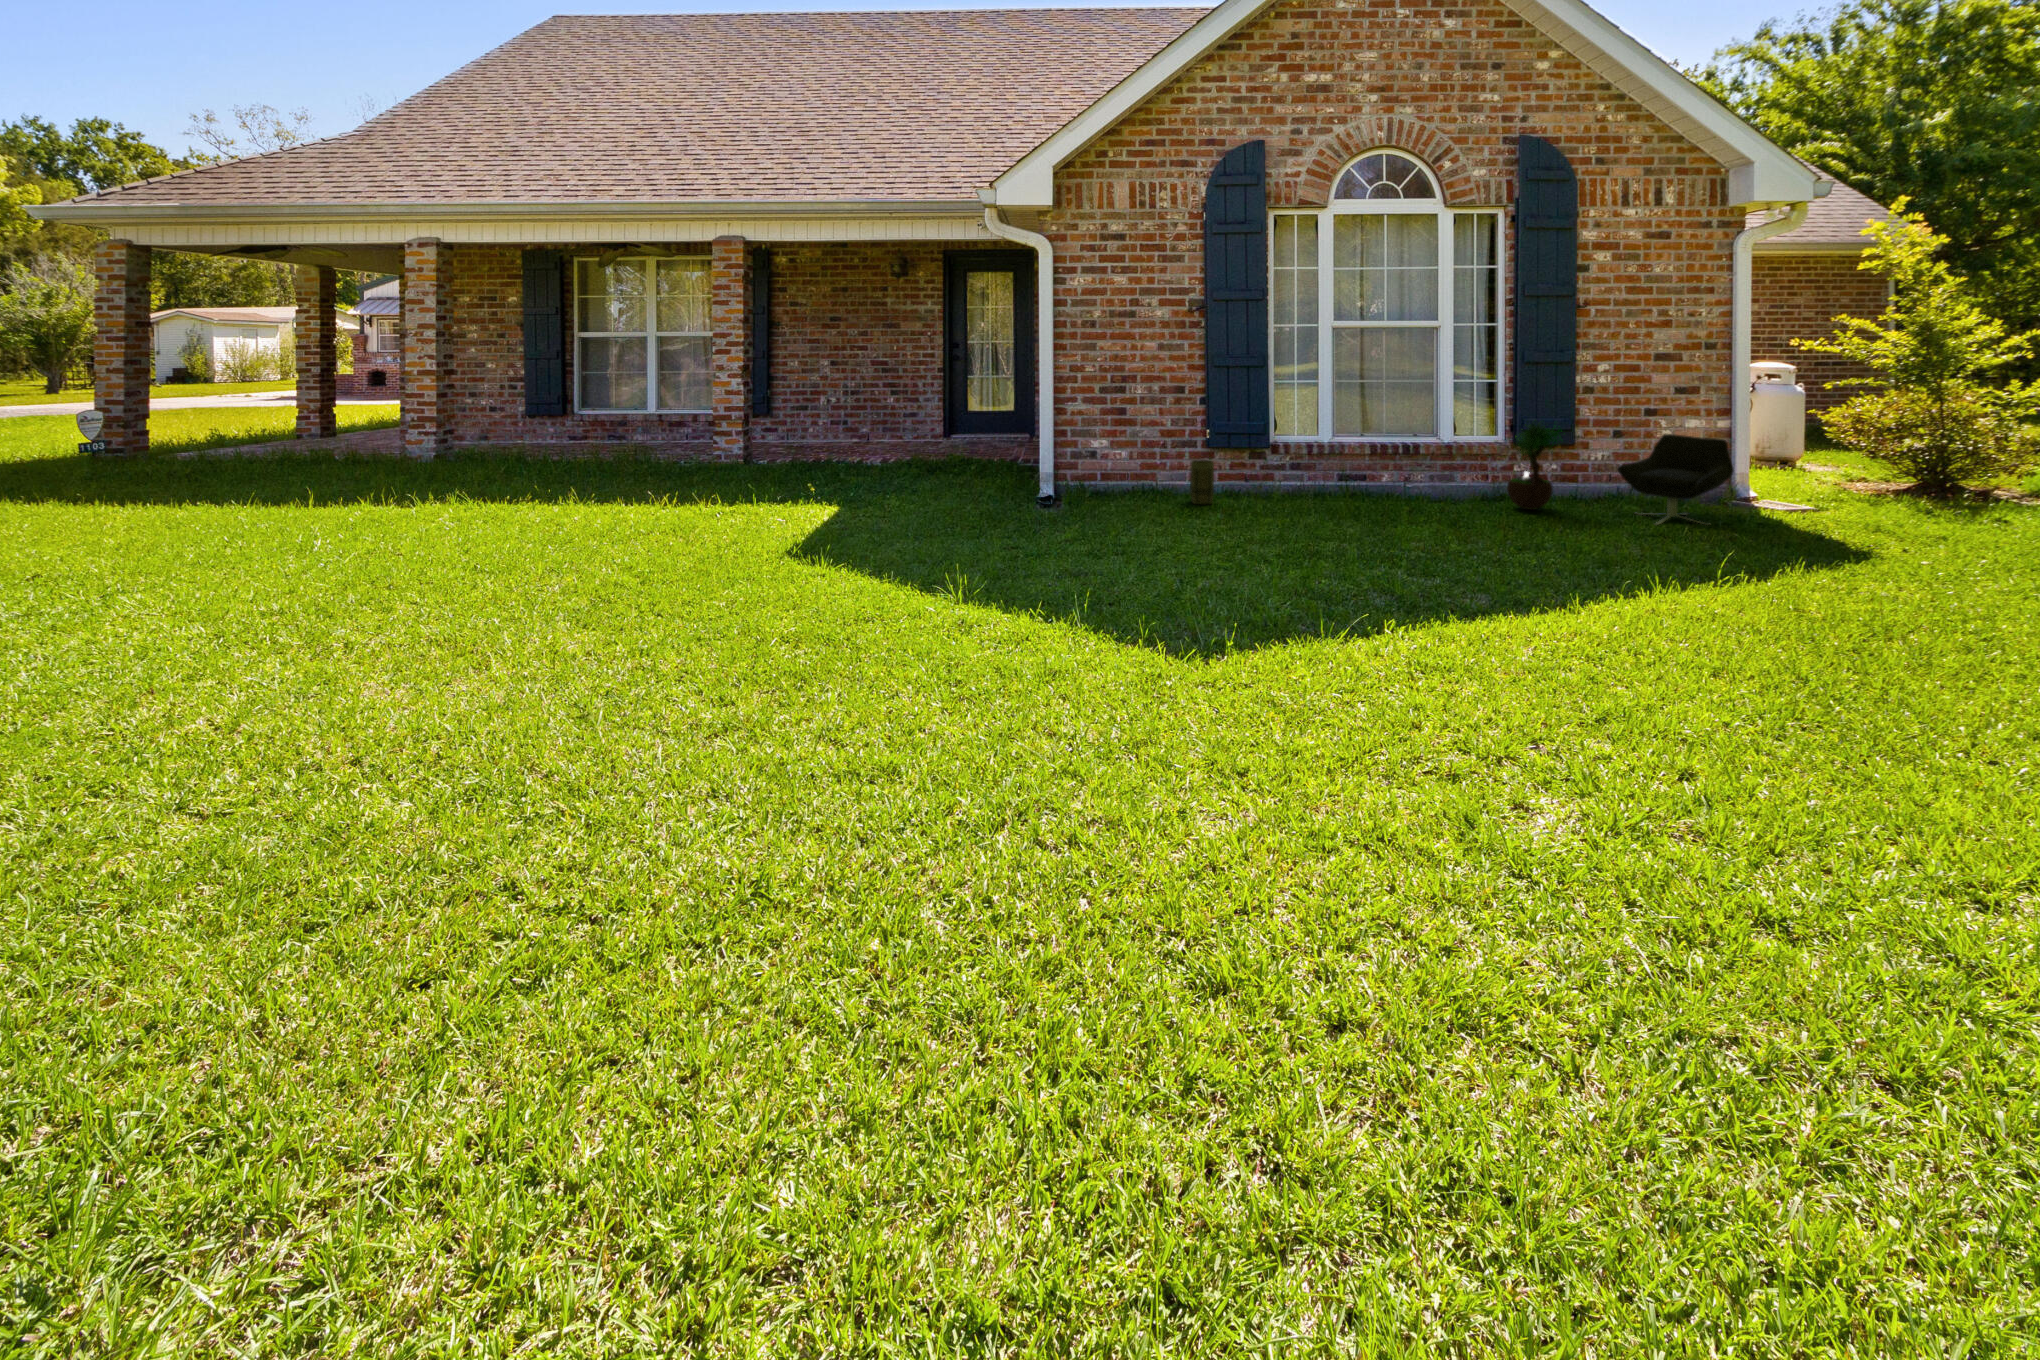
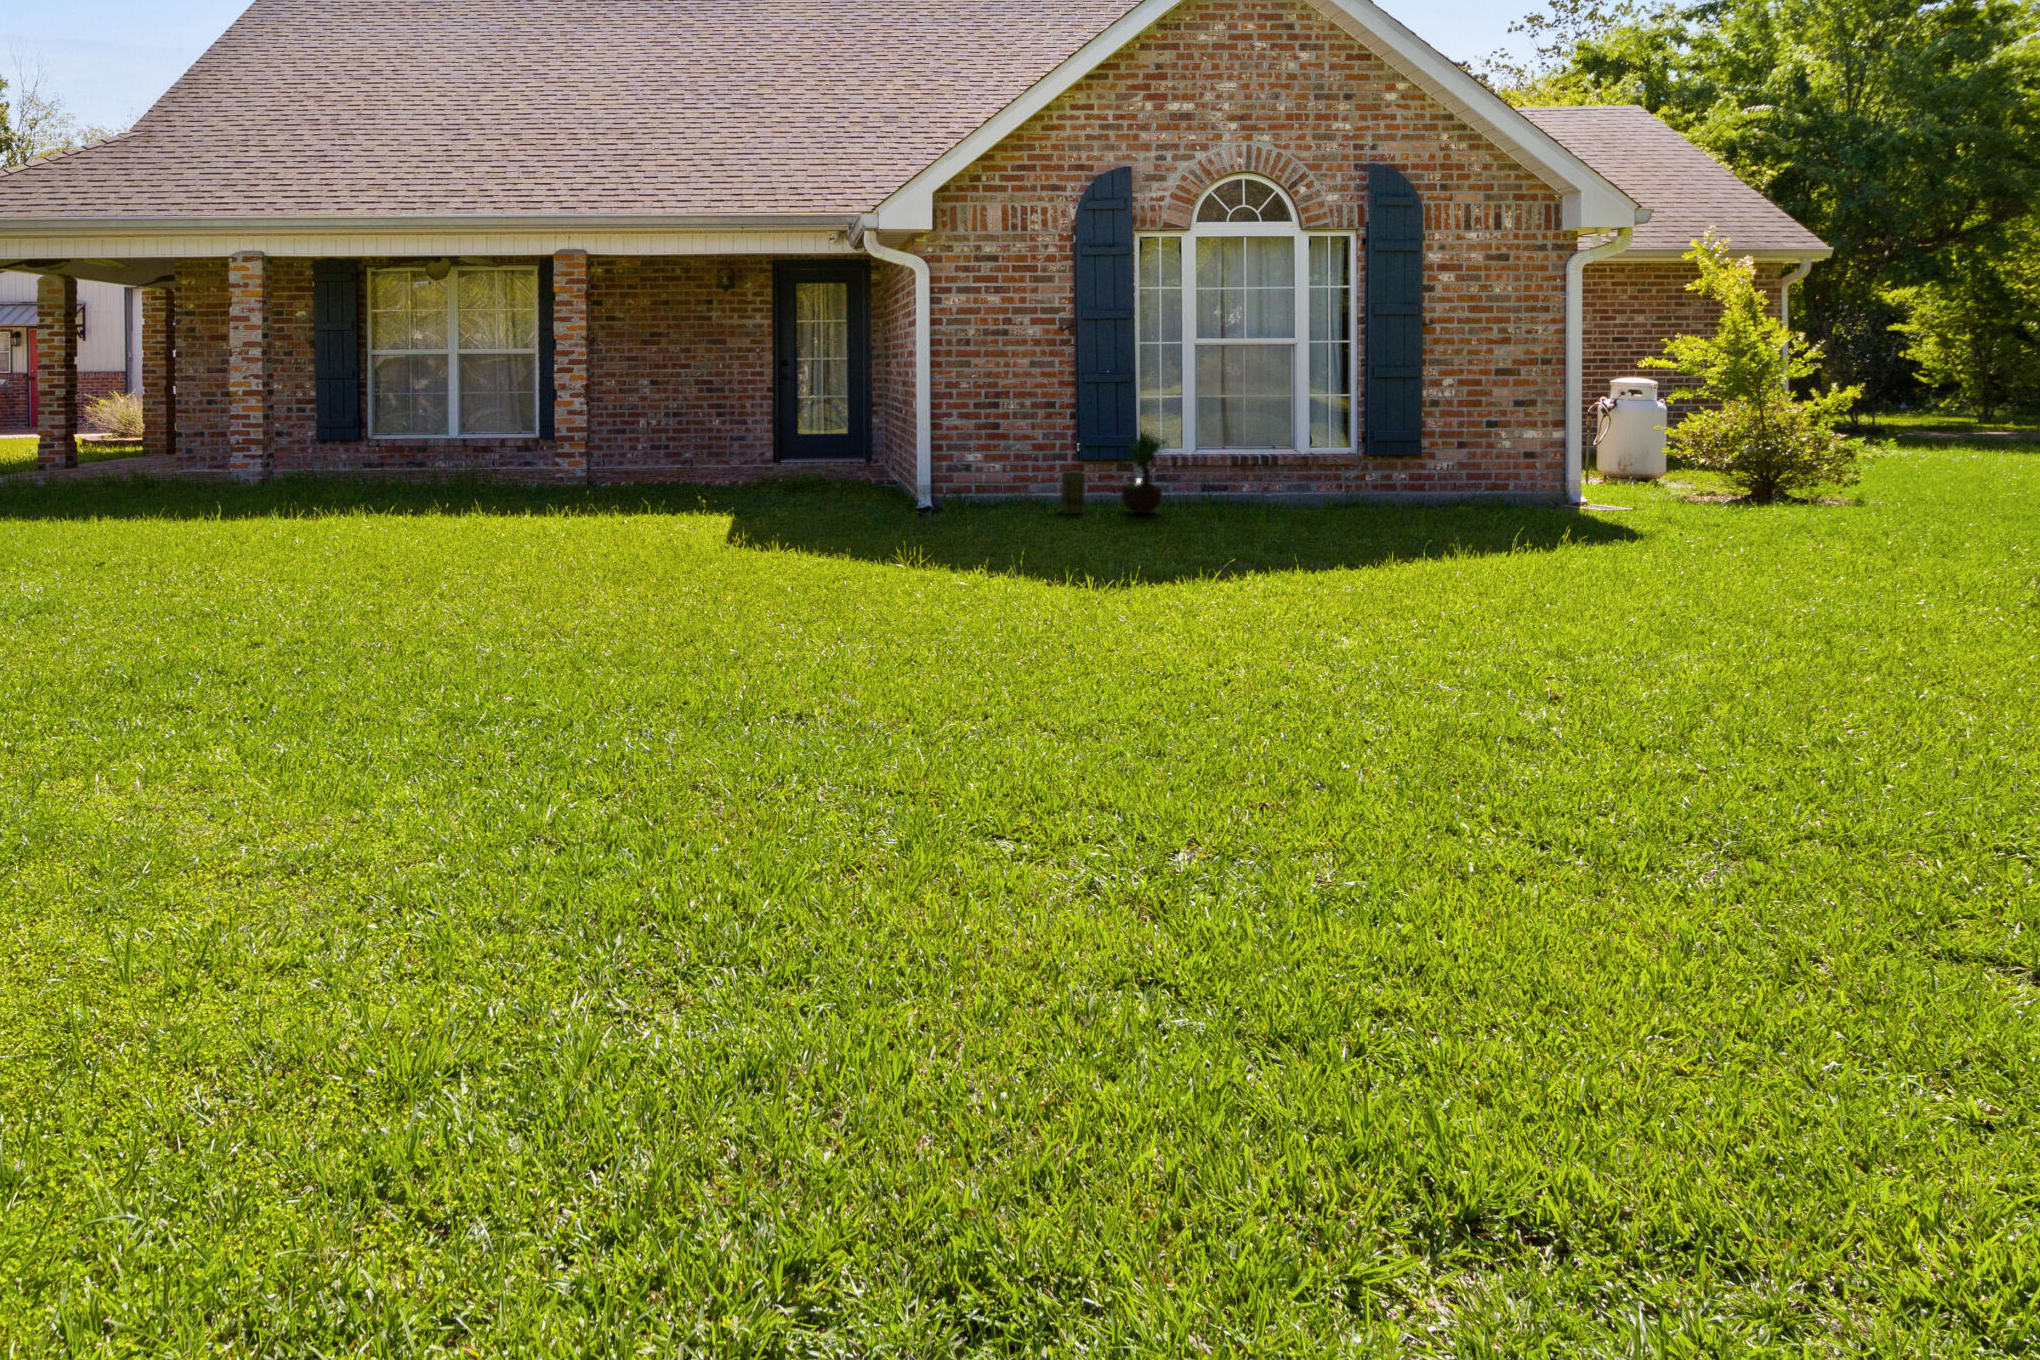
potted tree: present [1507,420,1561,510] -> present [1119,431,1169,513]
lounge chair: present [1617,434,1734,525] -> none [1463,443,1569,527]

